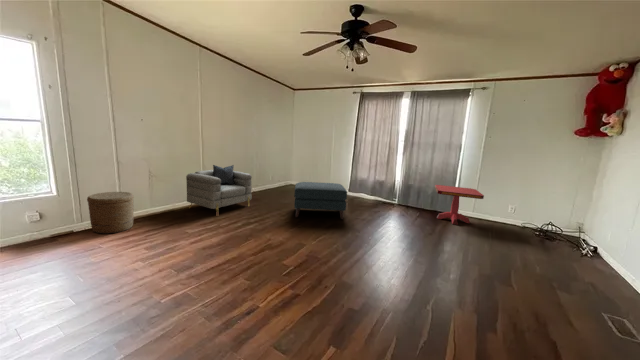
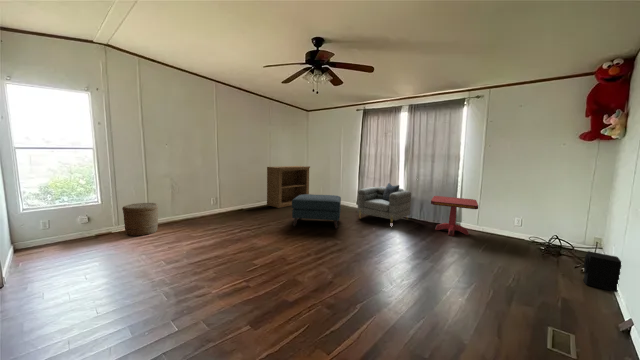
bookshelf: none [251,149,298,196] -> present [267,166,310,208]
armchair: present [186,165,252,212] -> present [357,183,411,223]
speaker: none [586,239,625,275] -> present [584,251,621,292]

